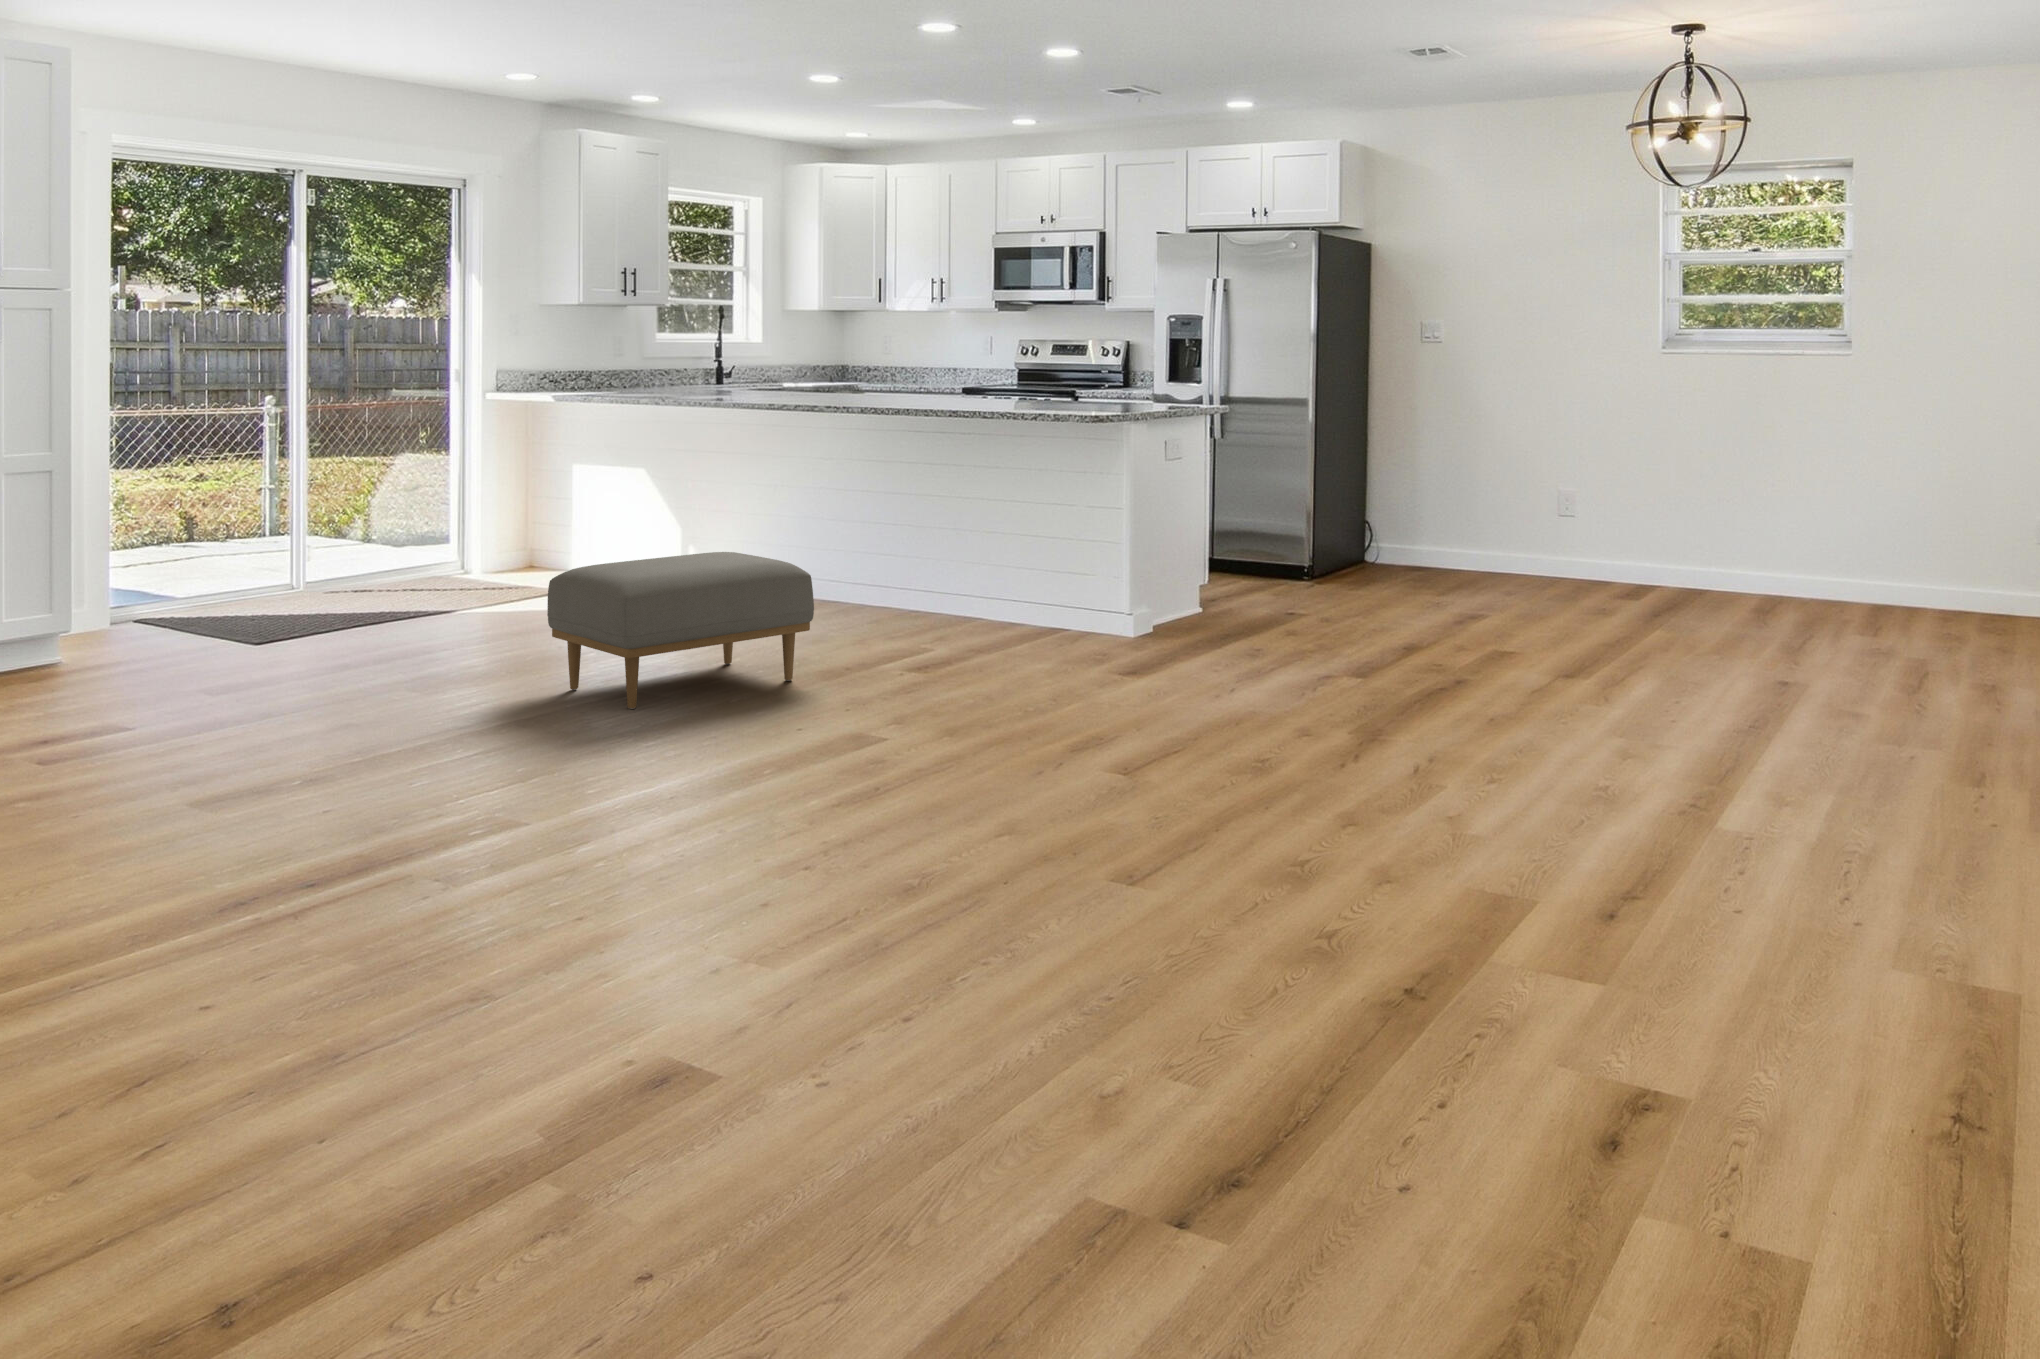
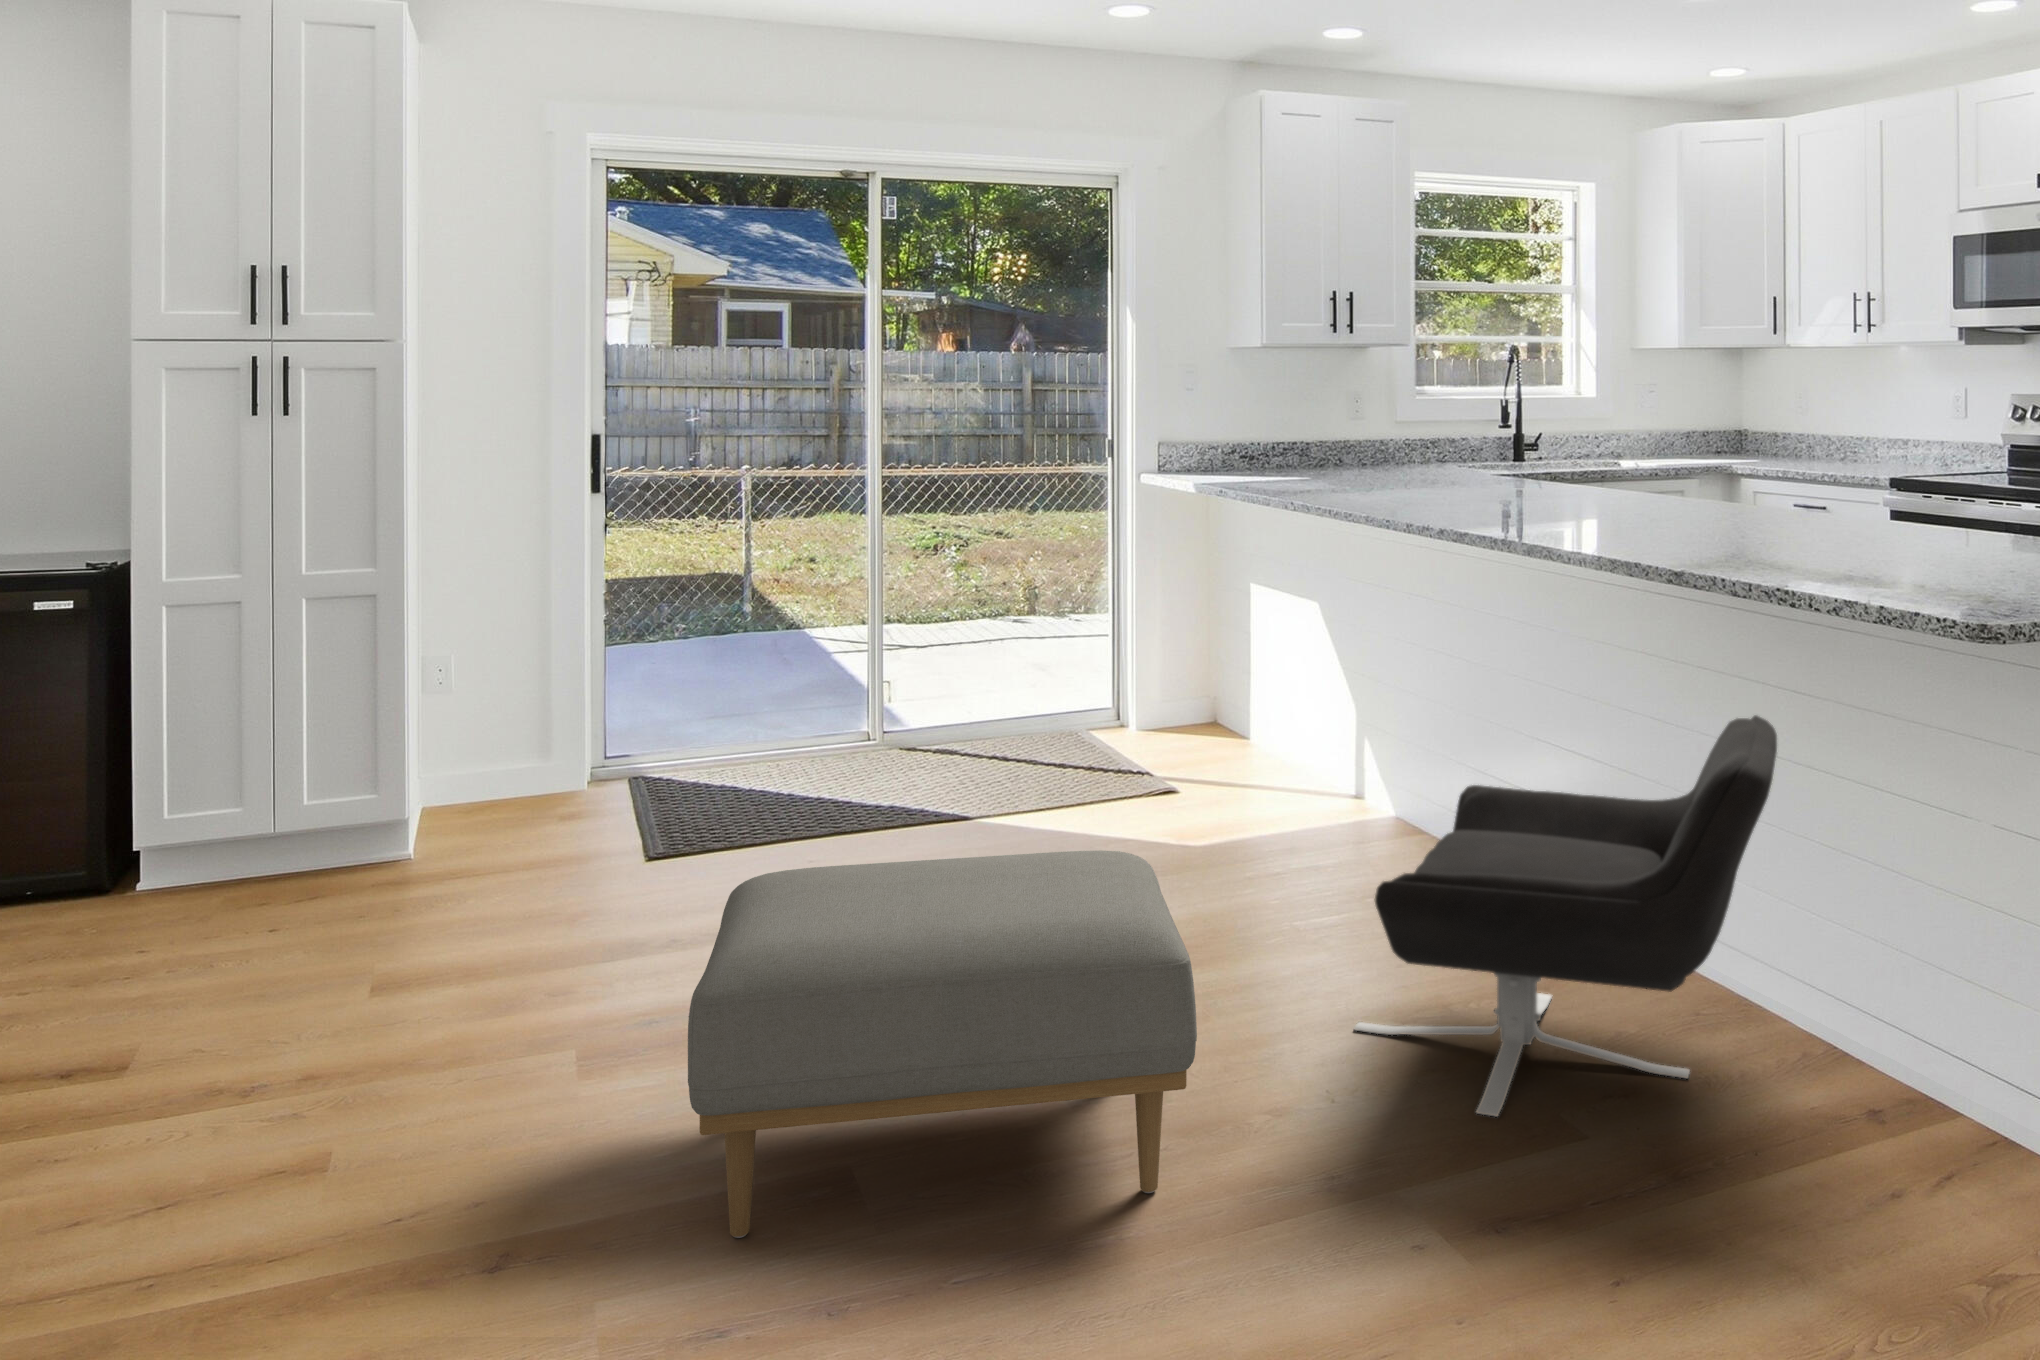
lounge chair: none [812,479,1013,651] -> present [1354,715,1777,1116]

